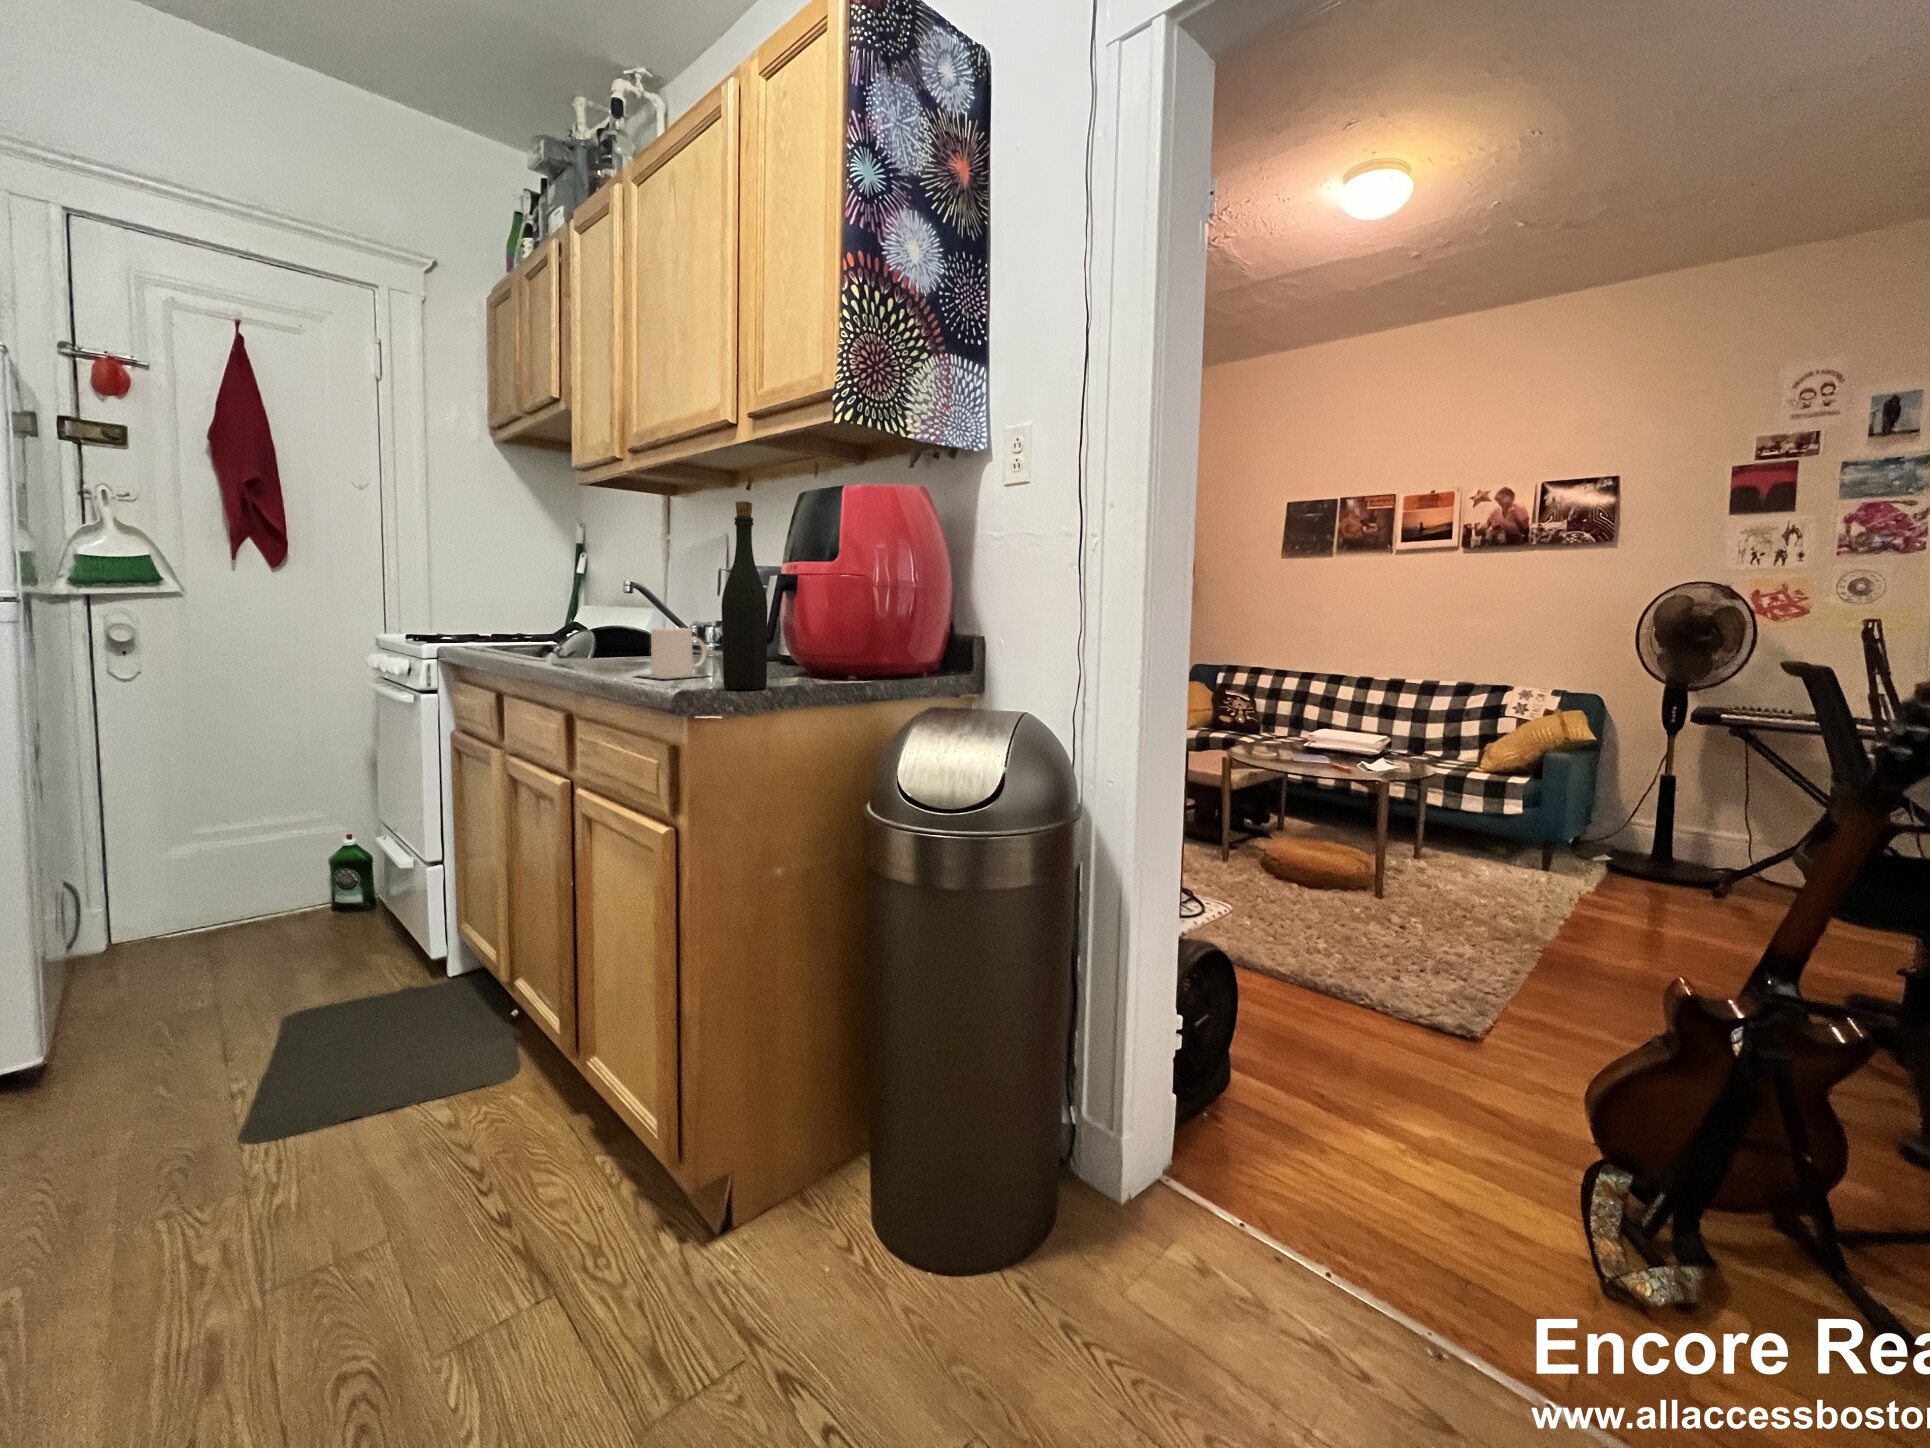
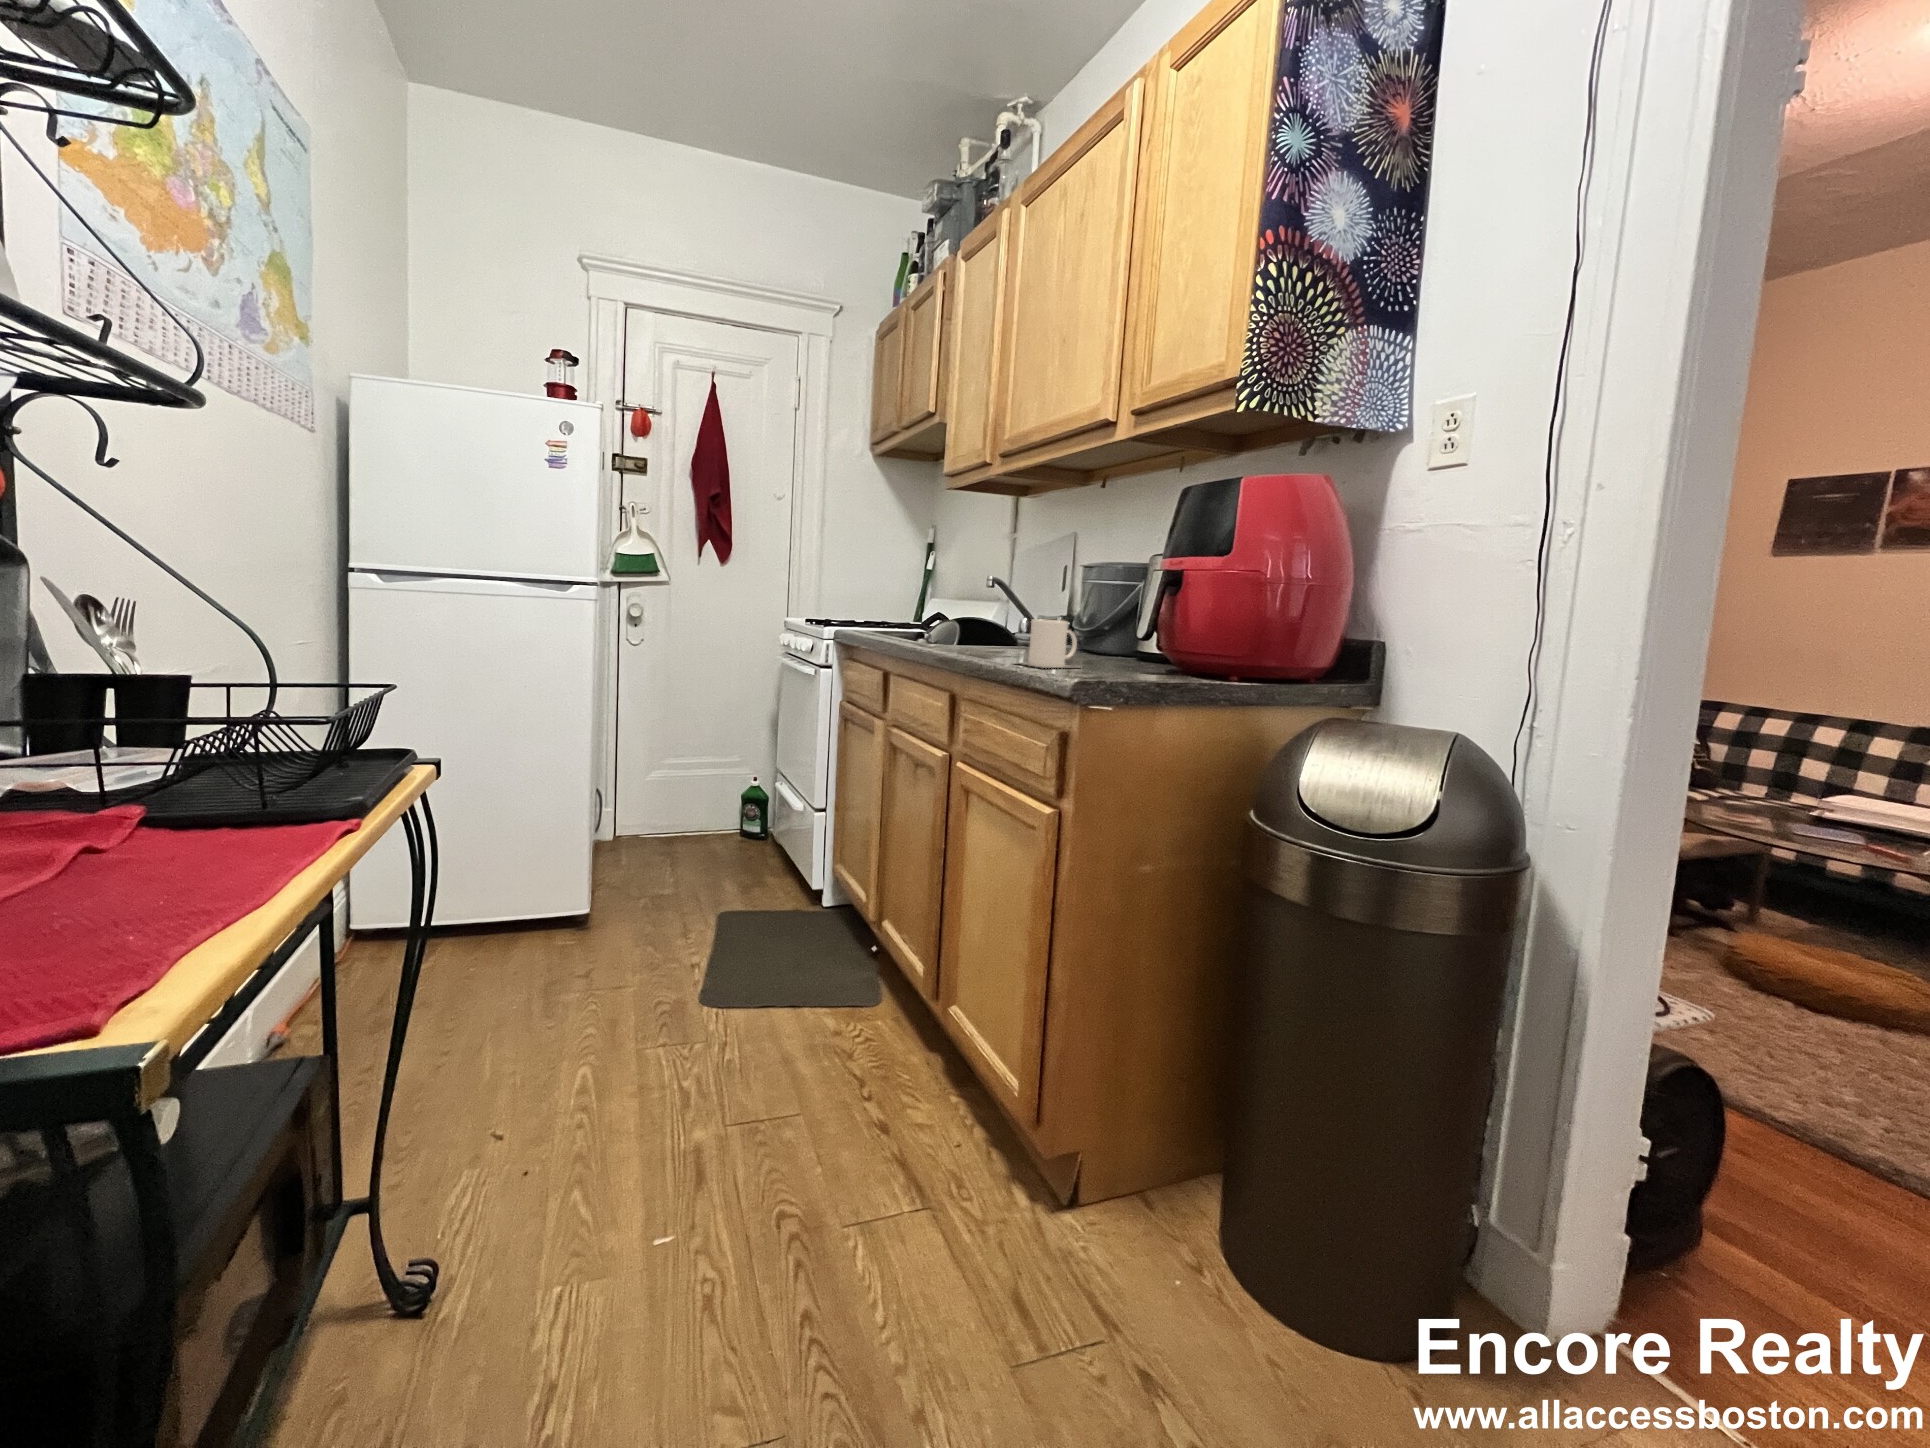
bottle: present [721,501,768,689] -> none [1105,496,1156,683]

